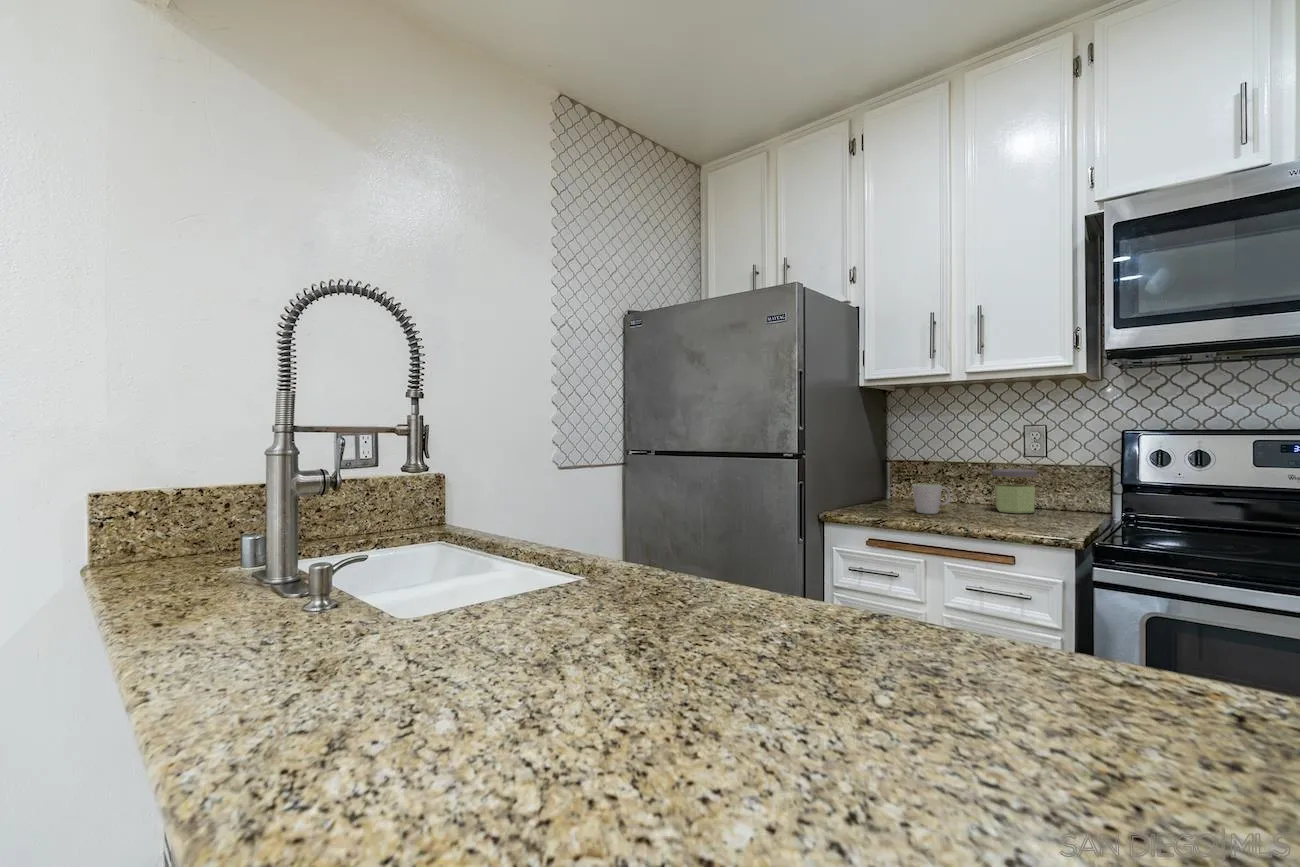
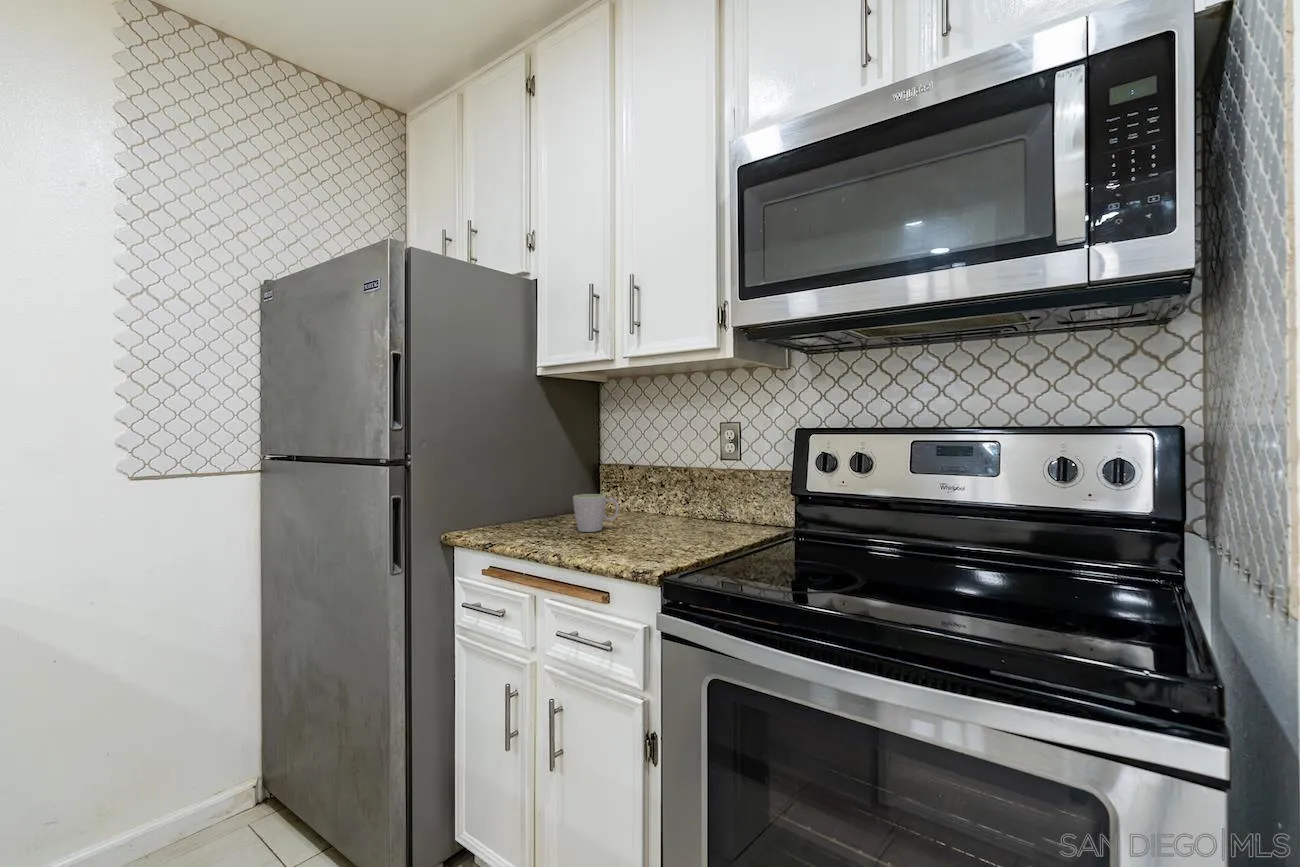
jar: present [992,469,1038,513] -> none [670,475,720,530]

